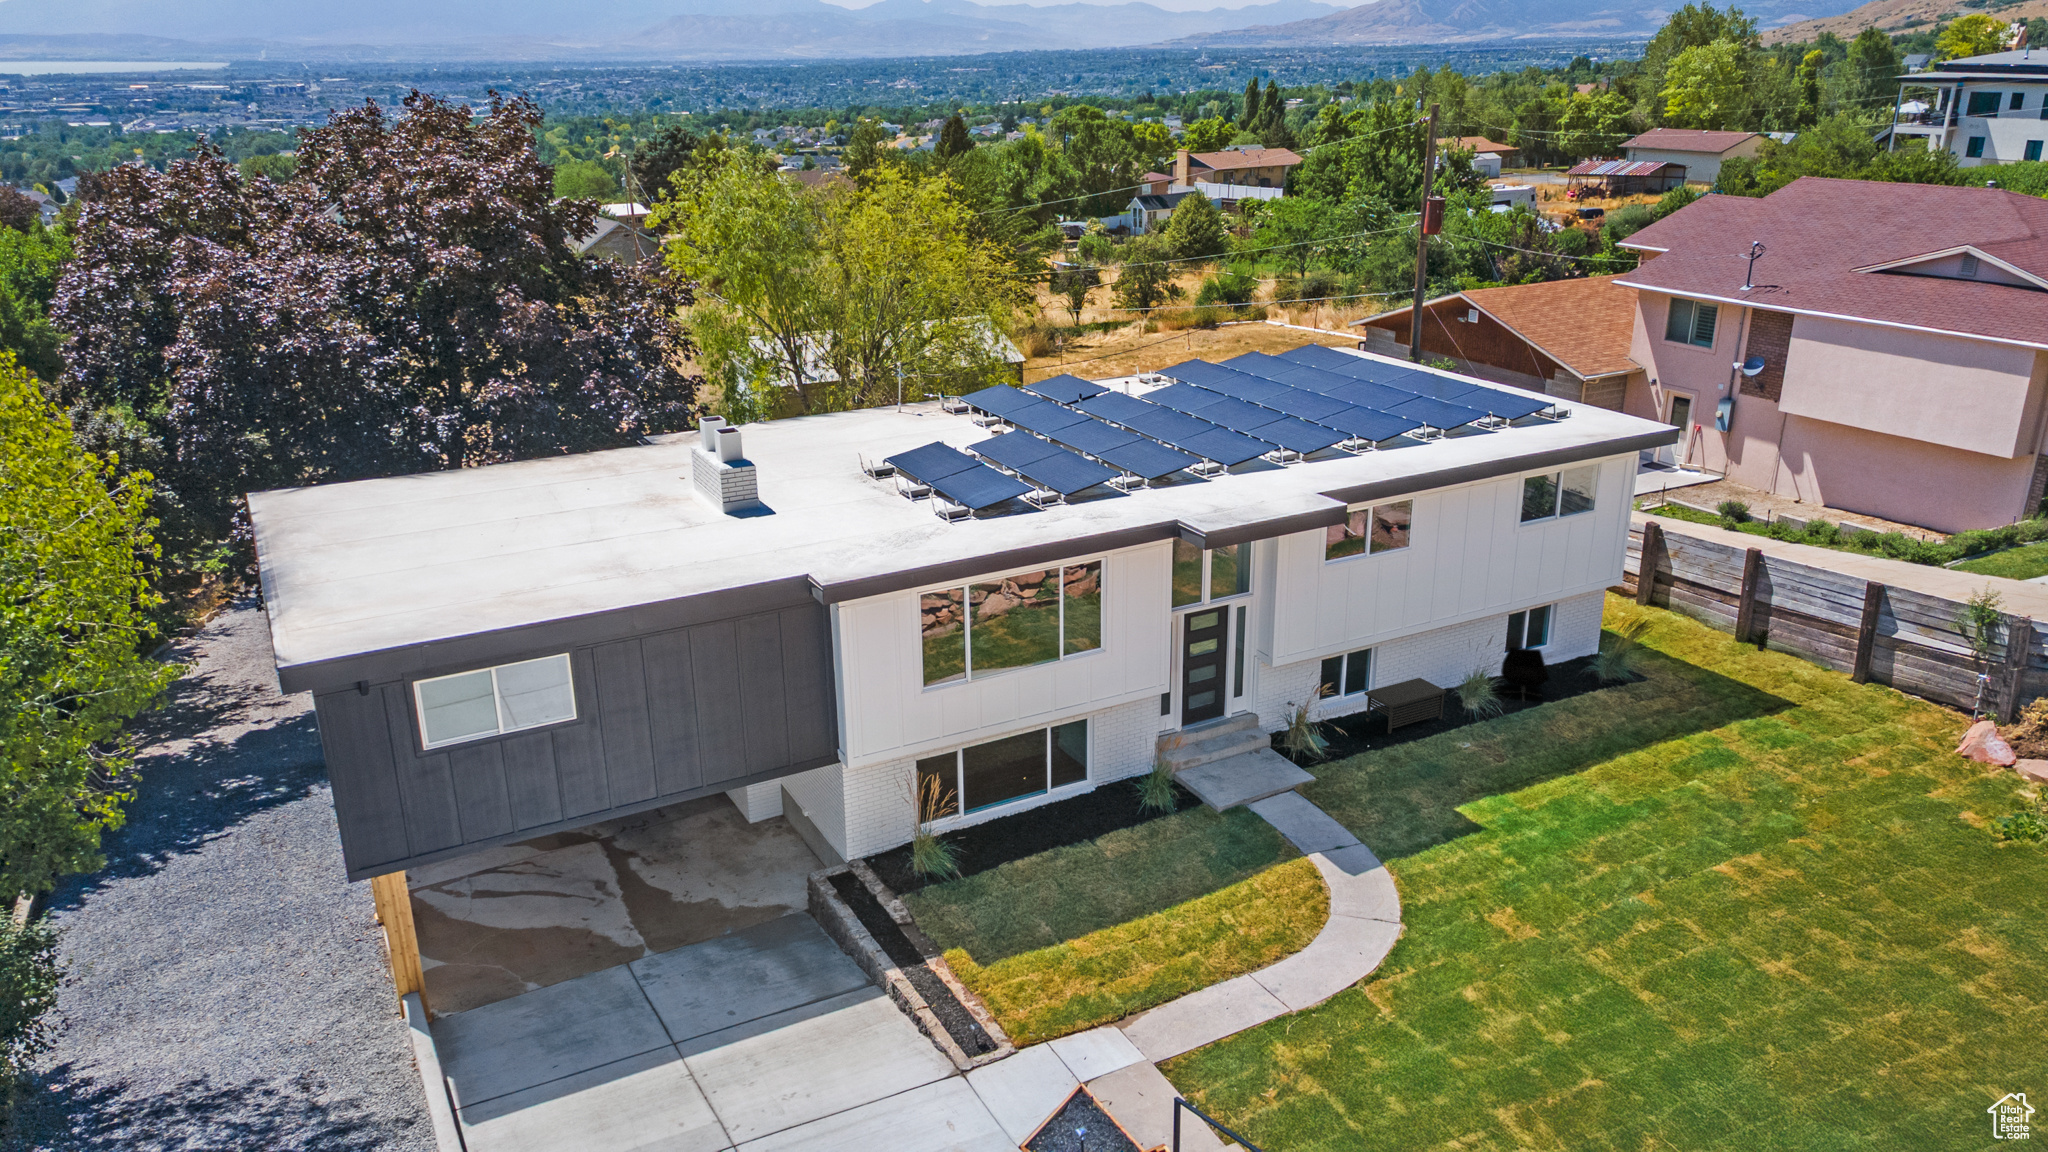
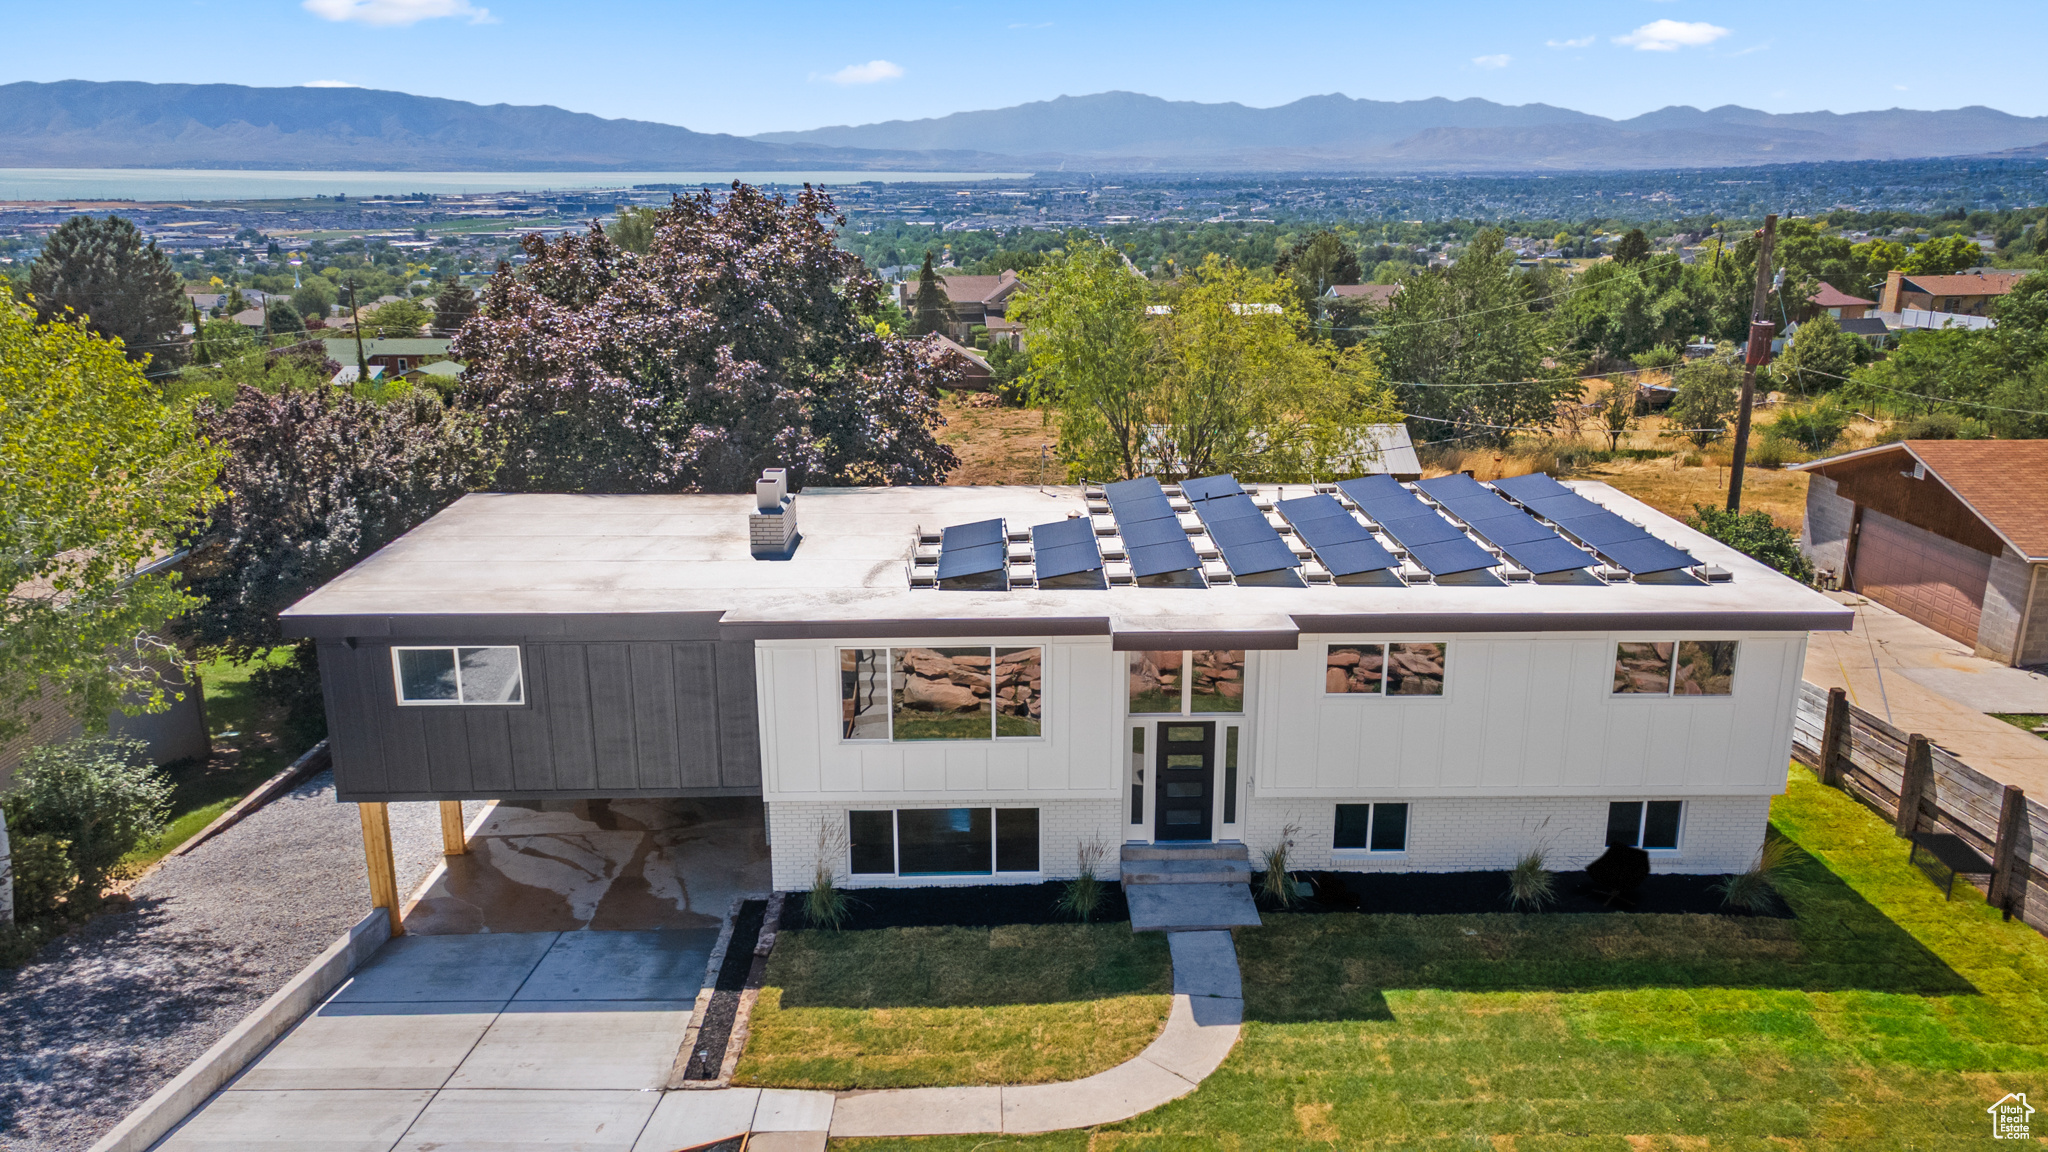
storage bench: present [1365,678,1447,734] -> present [1909,831,2000,904]
woven basket: none [1310,722,1357,751] -> present [1318,871,1360,905]

